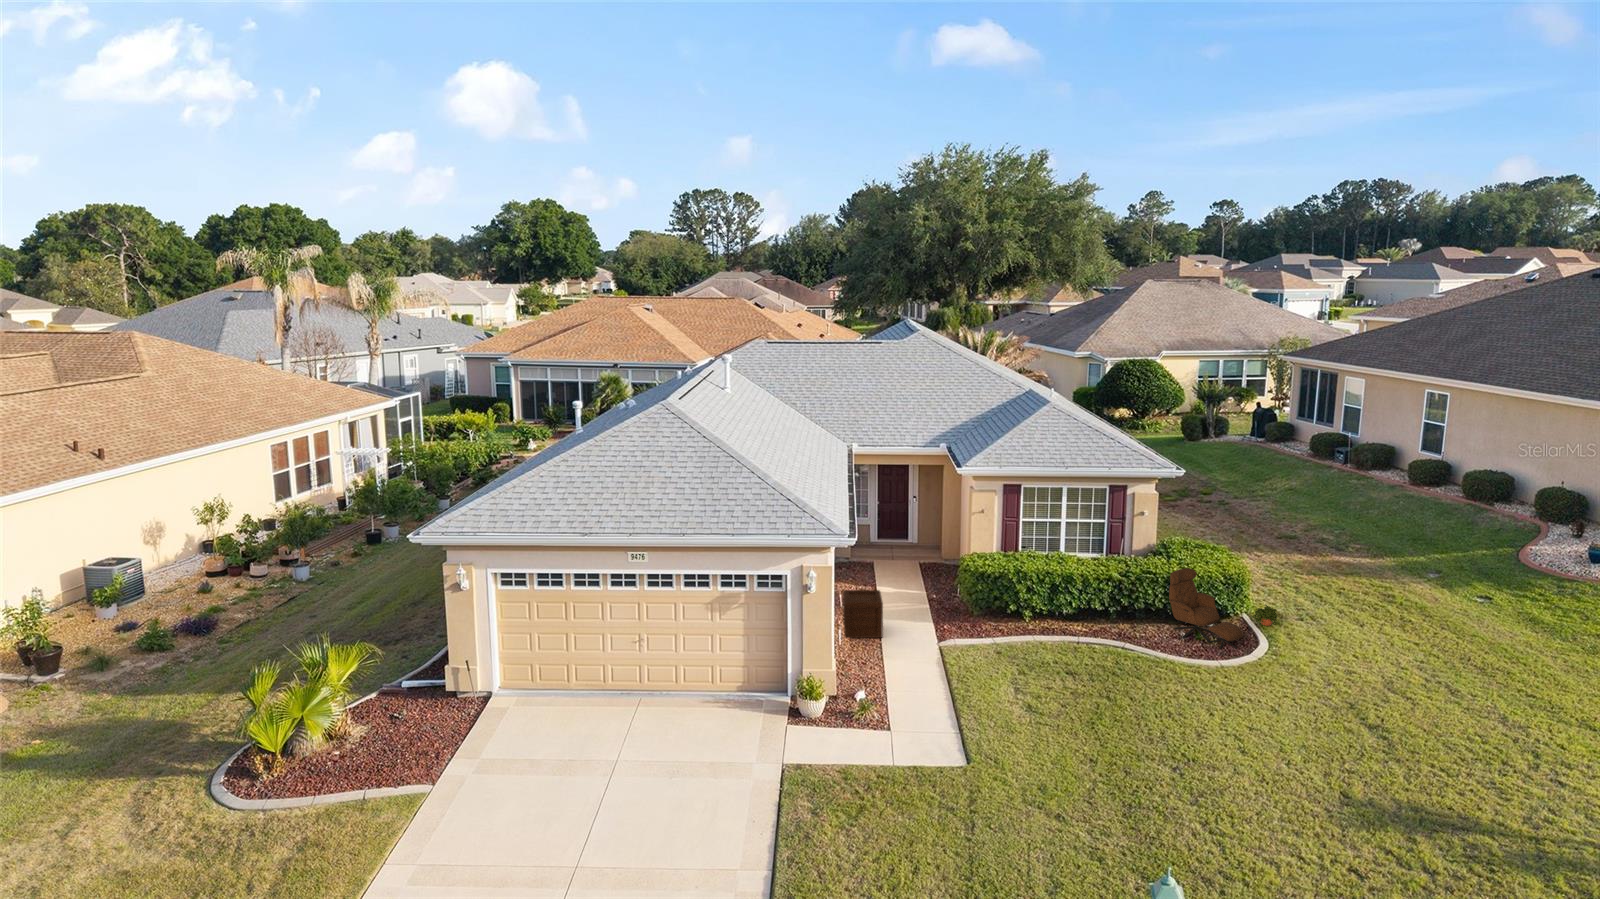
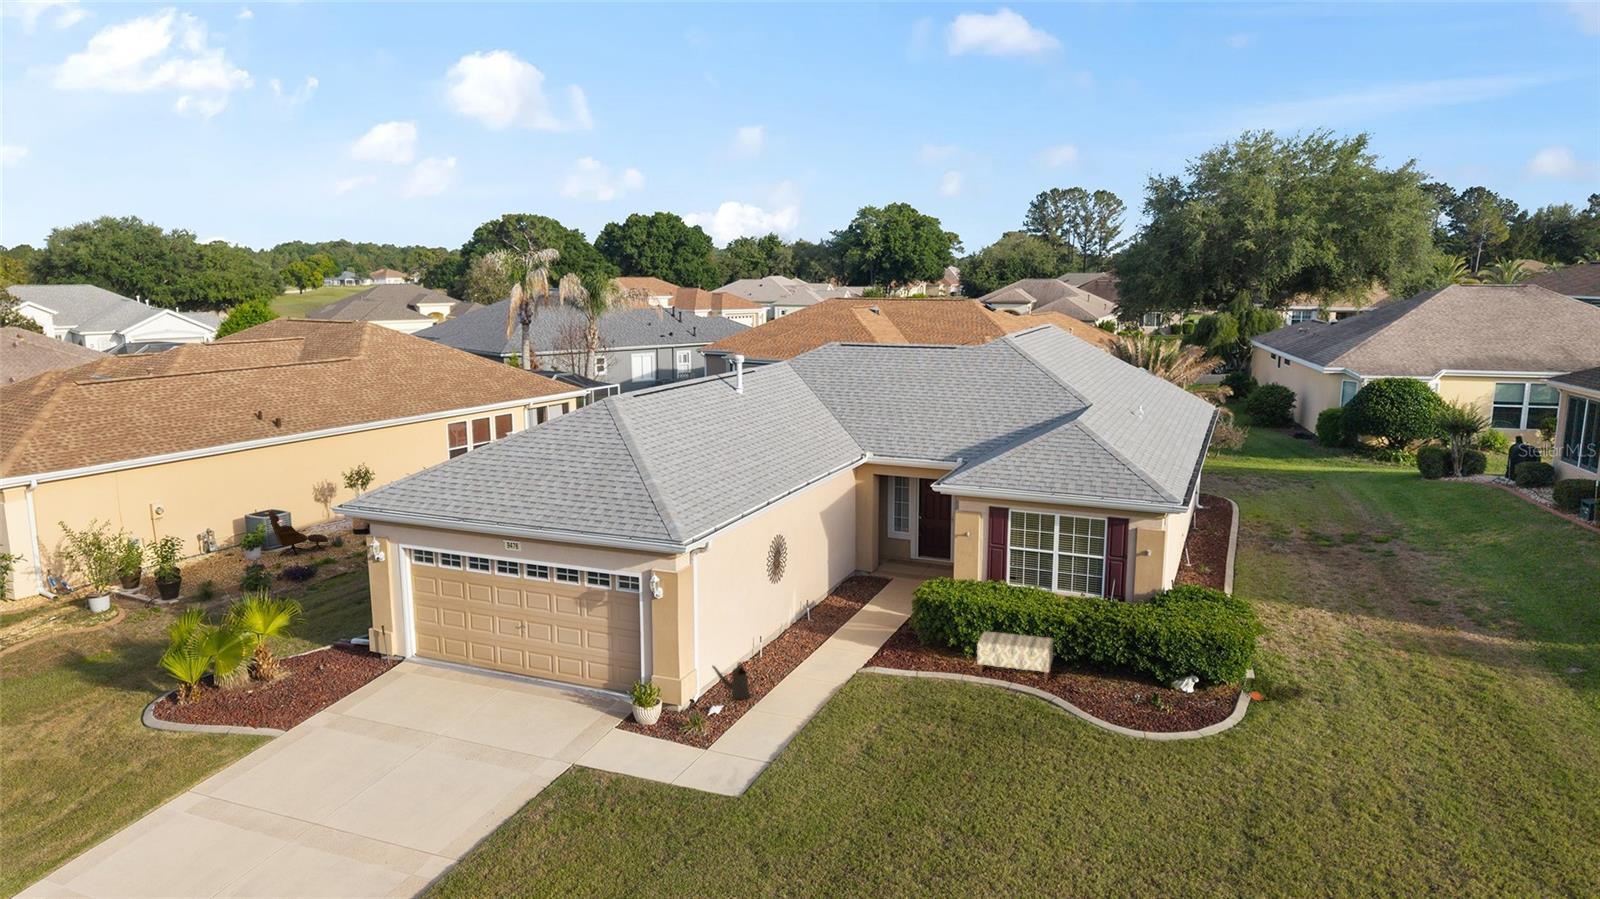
lounge chair: present [1169,568,1243,649] -> present [269,511,328,556]
wooden crate: present [843,590,883,638] -> none [759,604,811,658]
bench: none [1040,594,1111,632] -> present [977,632,1053,681]
watering can: none [846,648,889,685] -> present [713,662,750,700]

